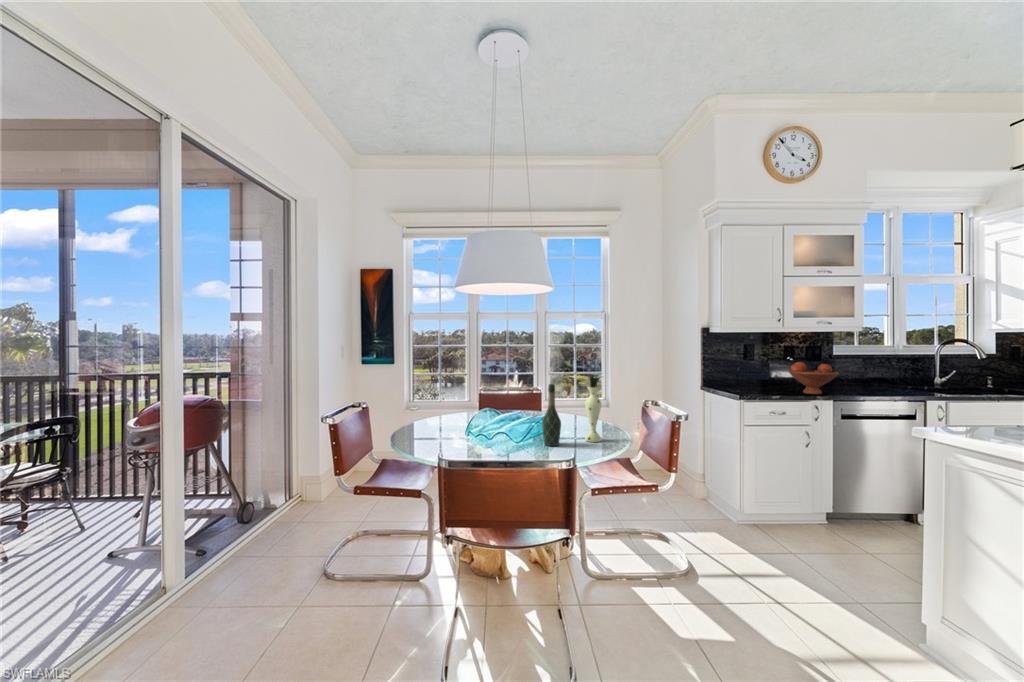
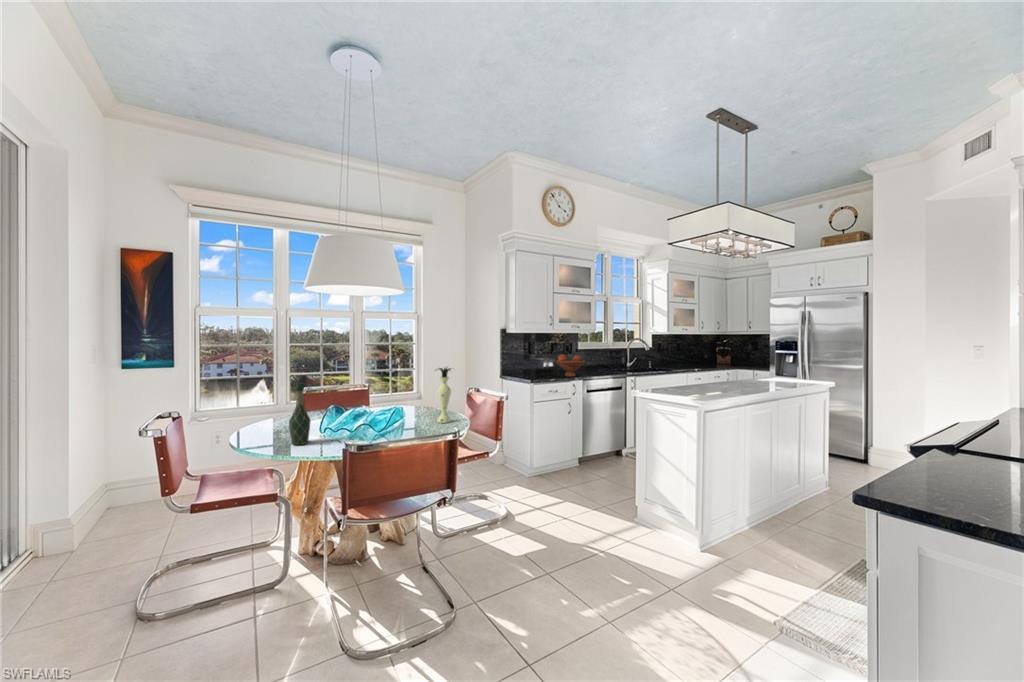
wine bottle: present [542,384,561,446] -> present [289,383,311,445]

